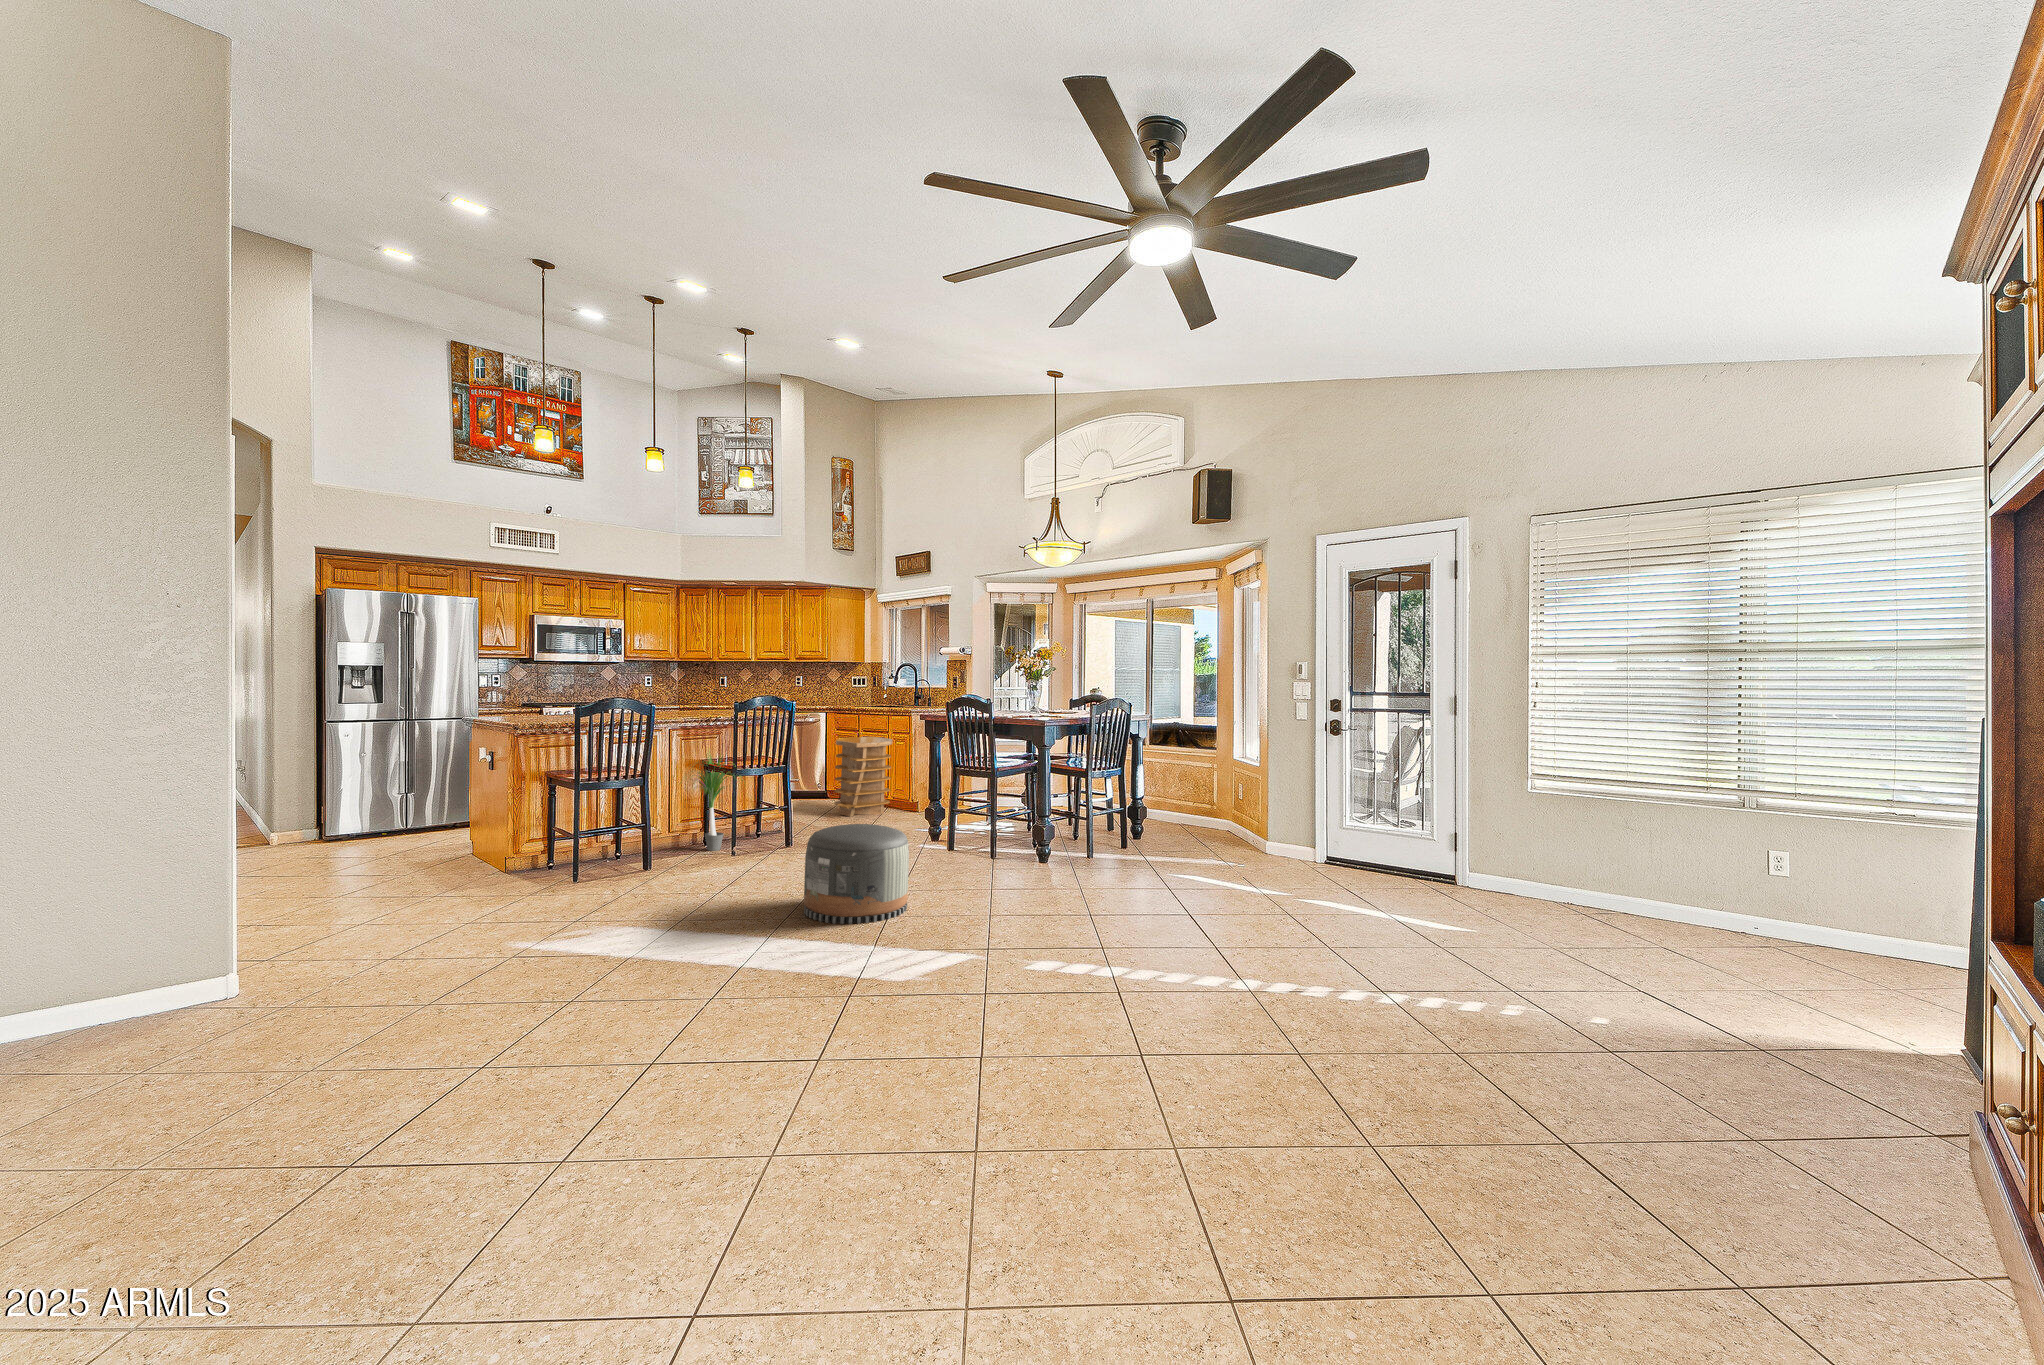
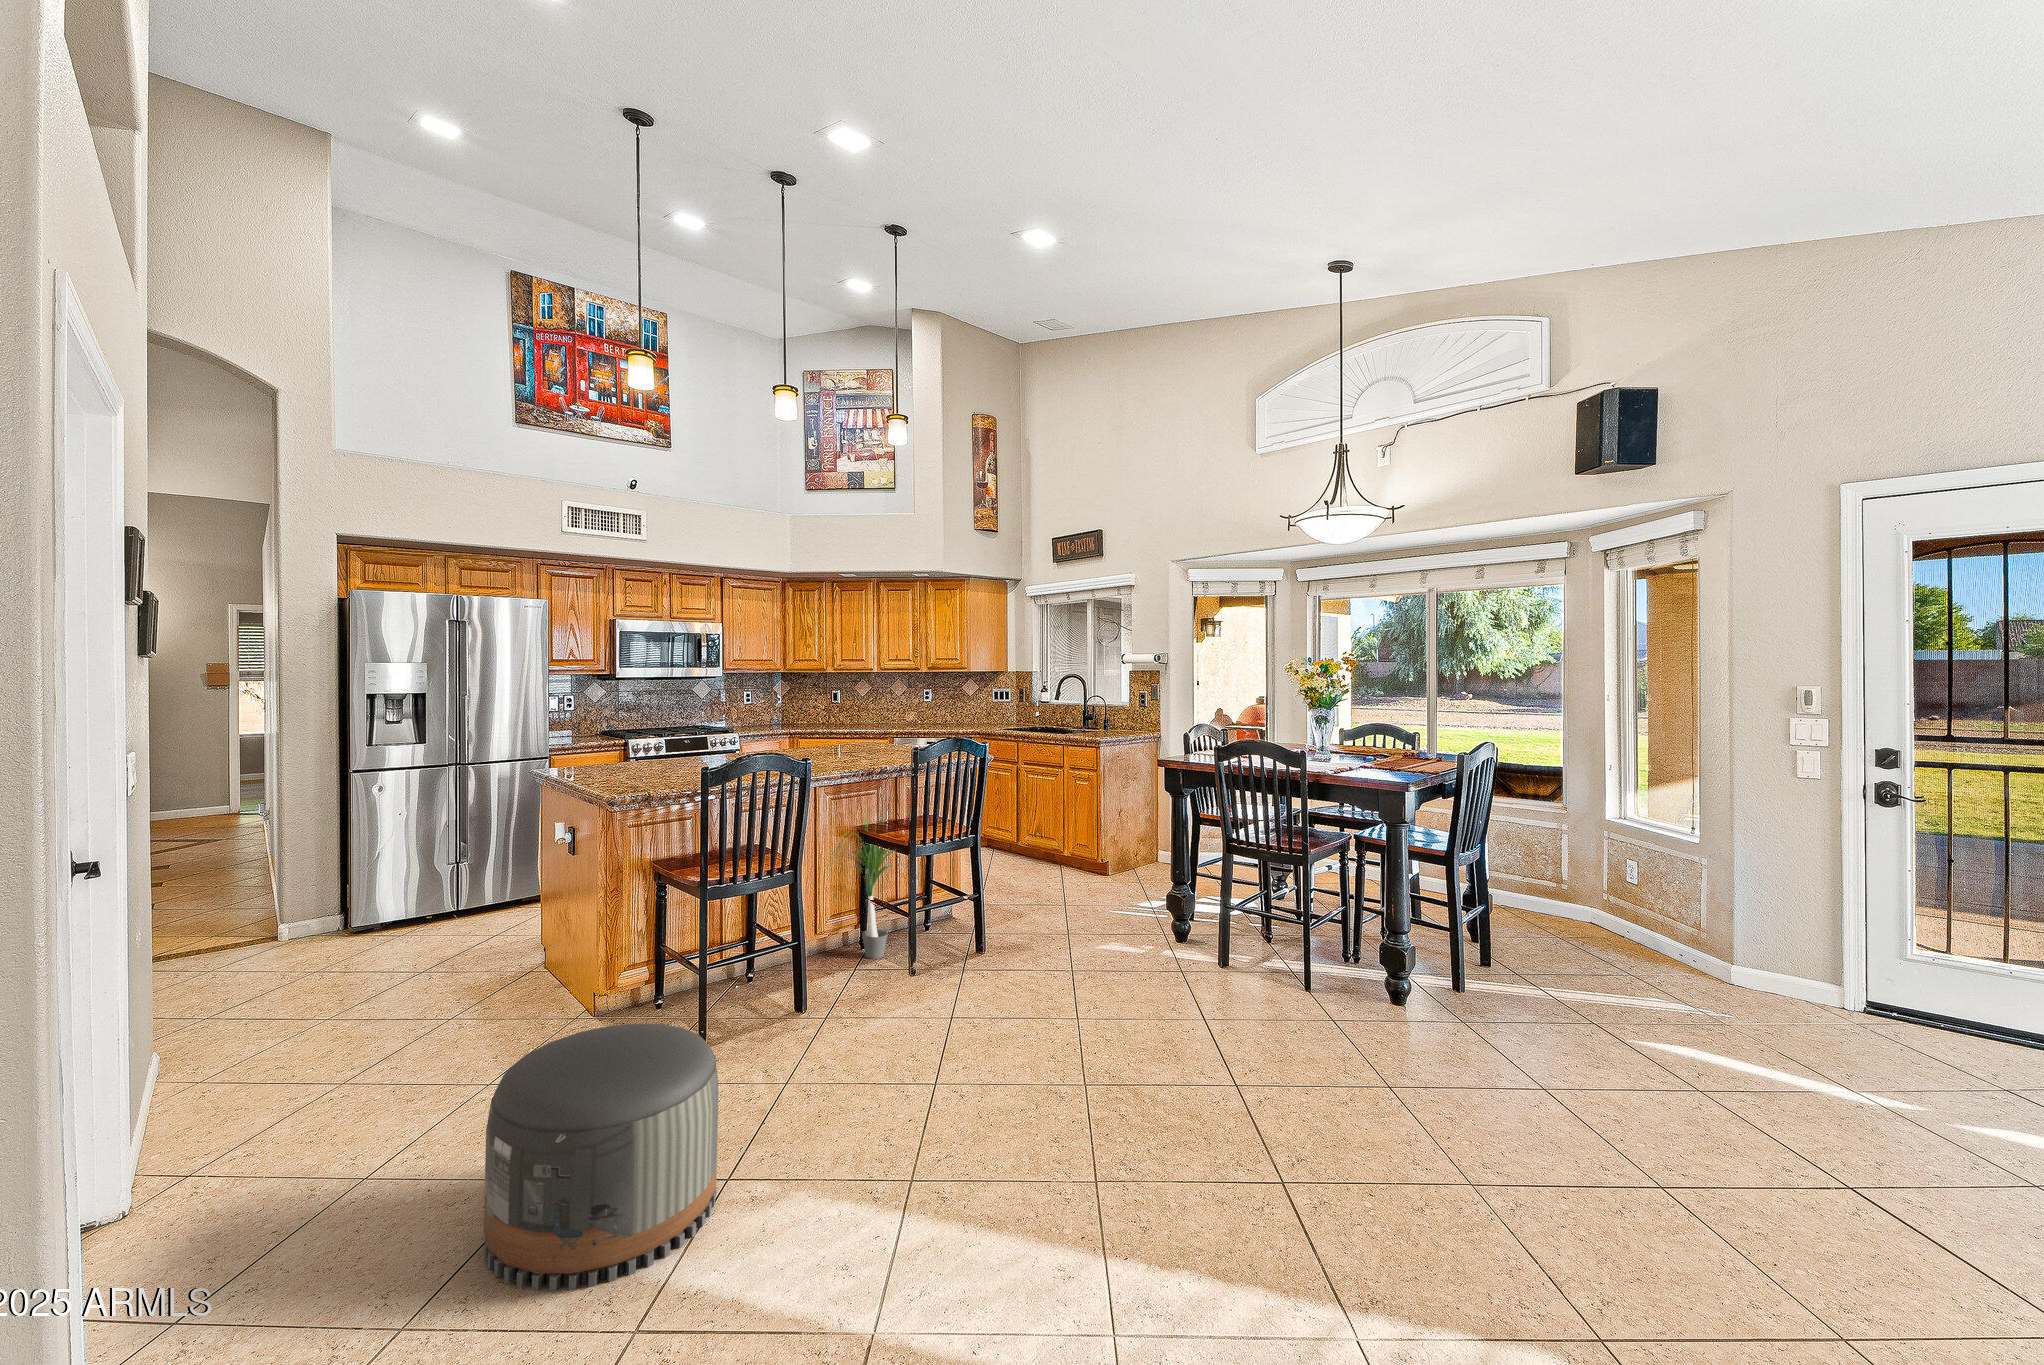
side table: present [834,737,893,817] -> none [997,773,1070,883]
pouf: present [804,824,909,924] -> present [484,1024,718,1292]

